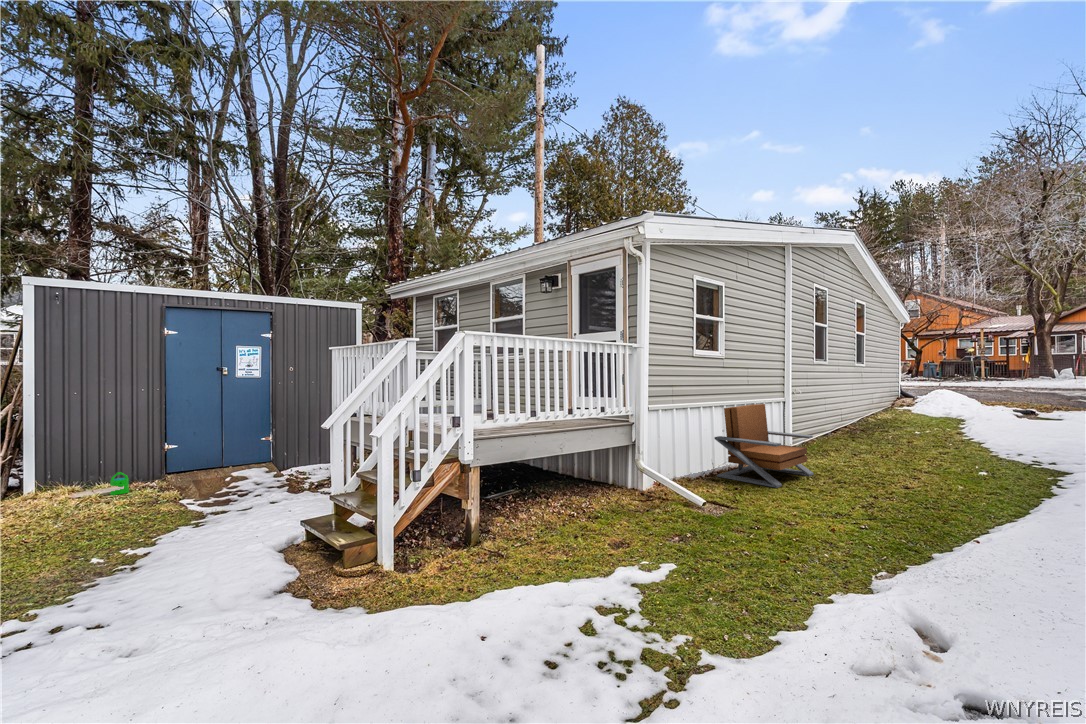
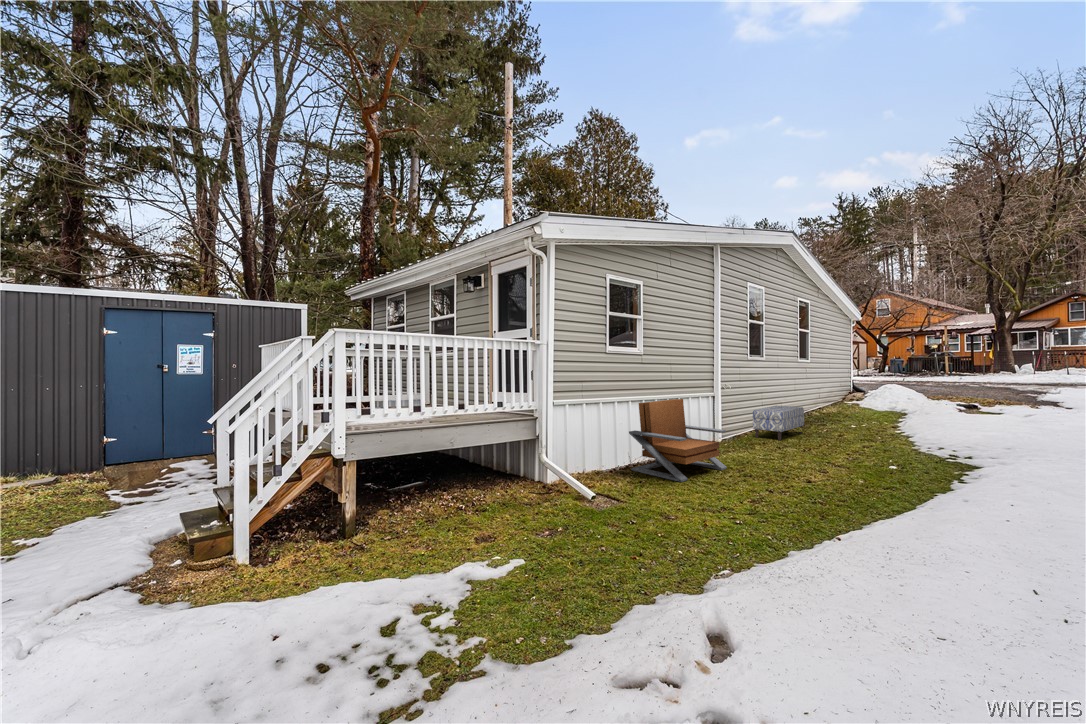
bench: none [819,411,869,447] -> present [753,406,804,440]
watering can: present [110,472,129,495] -> none [44,464,67,486]

